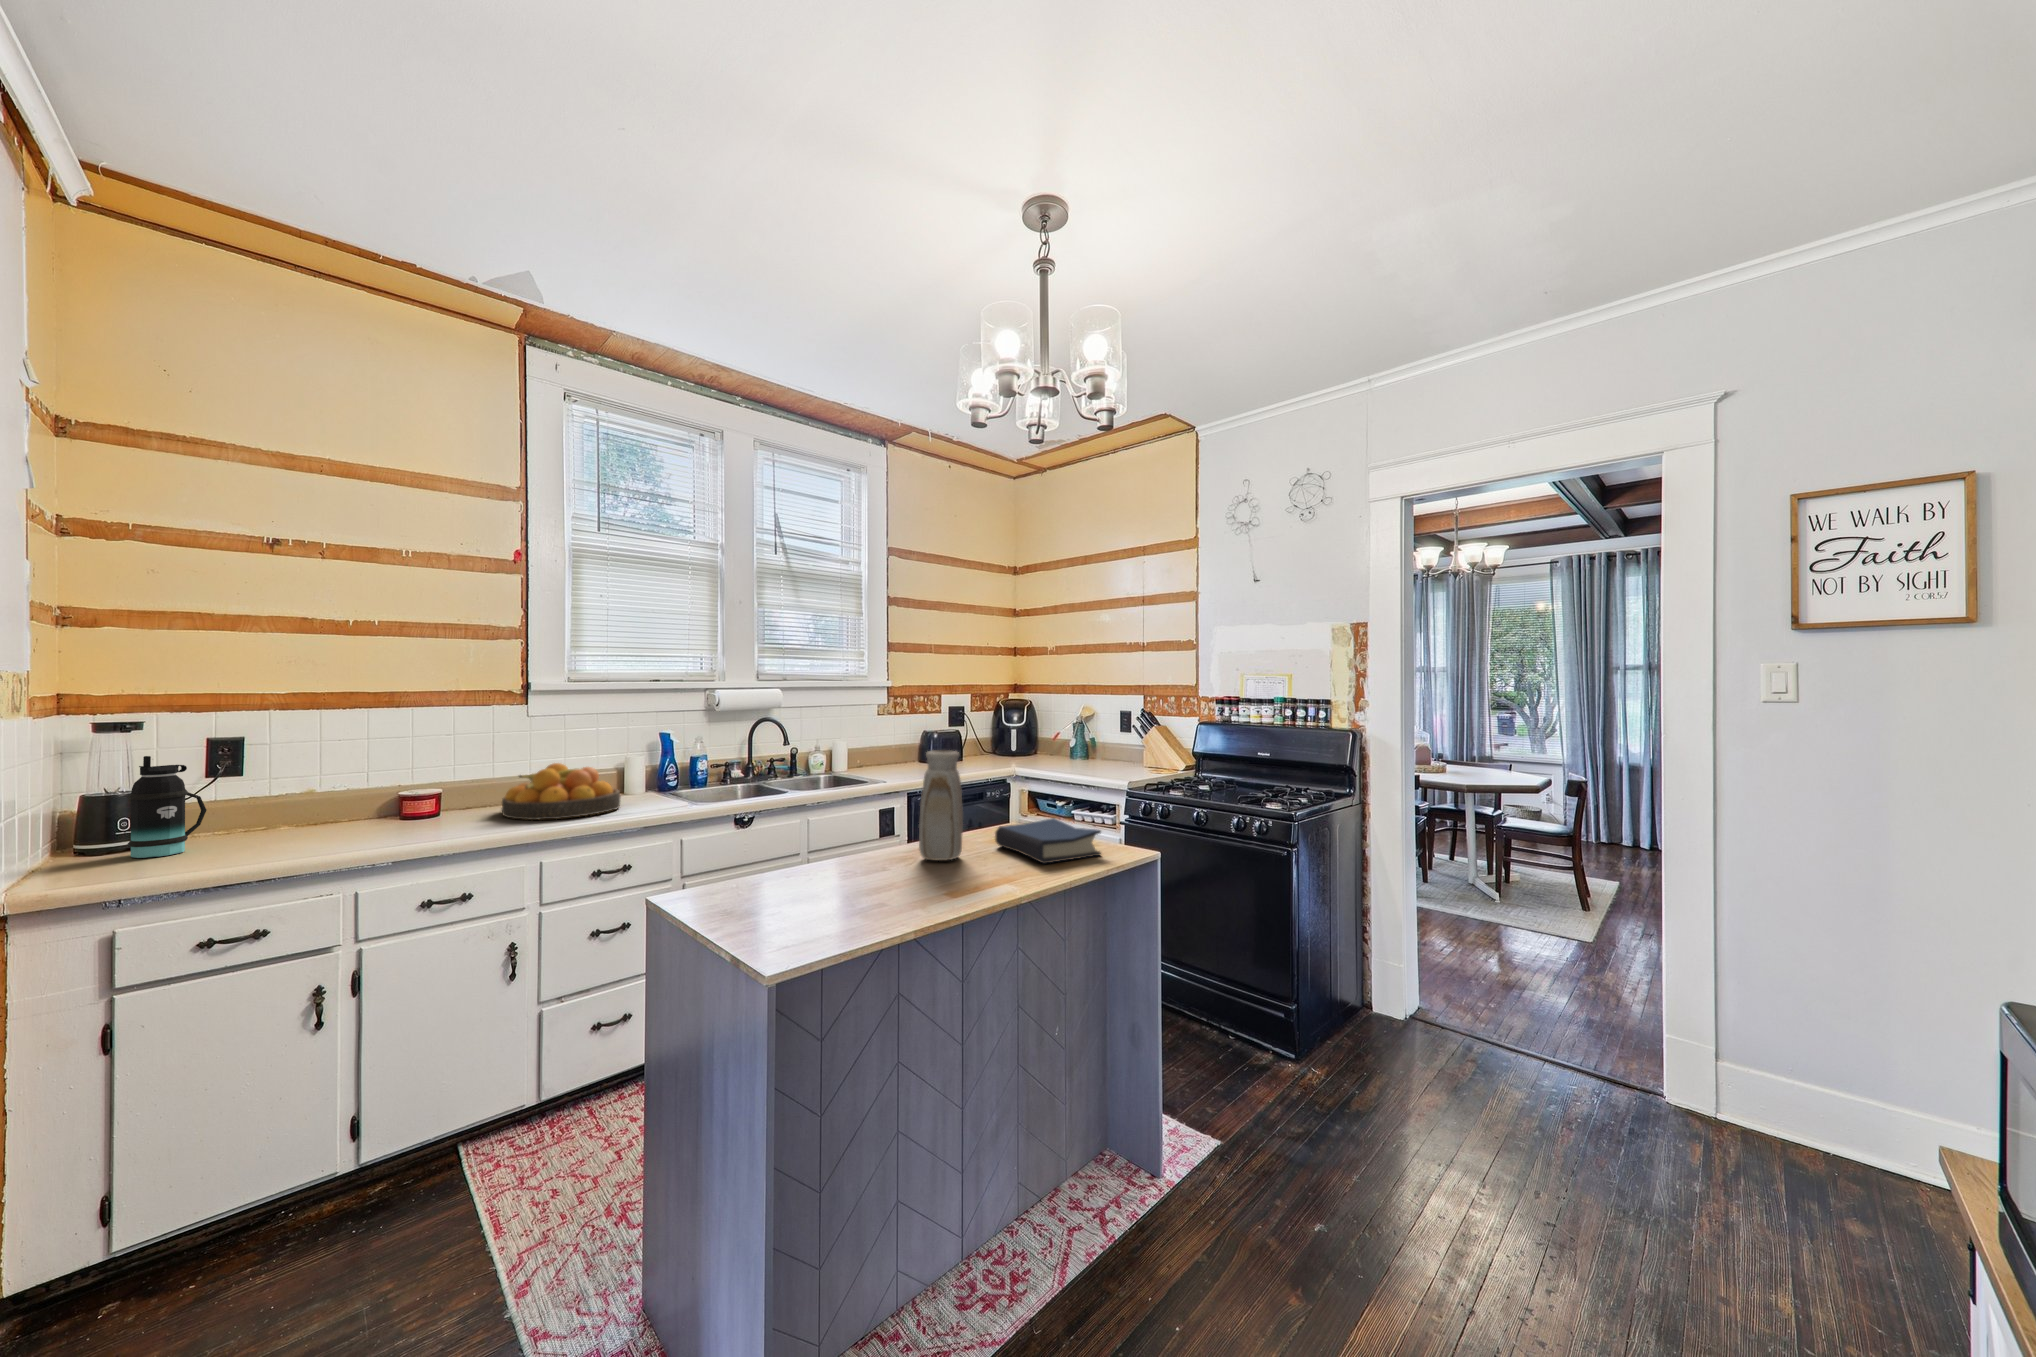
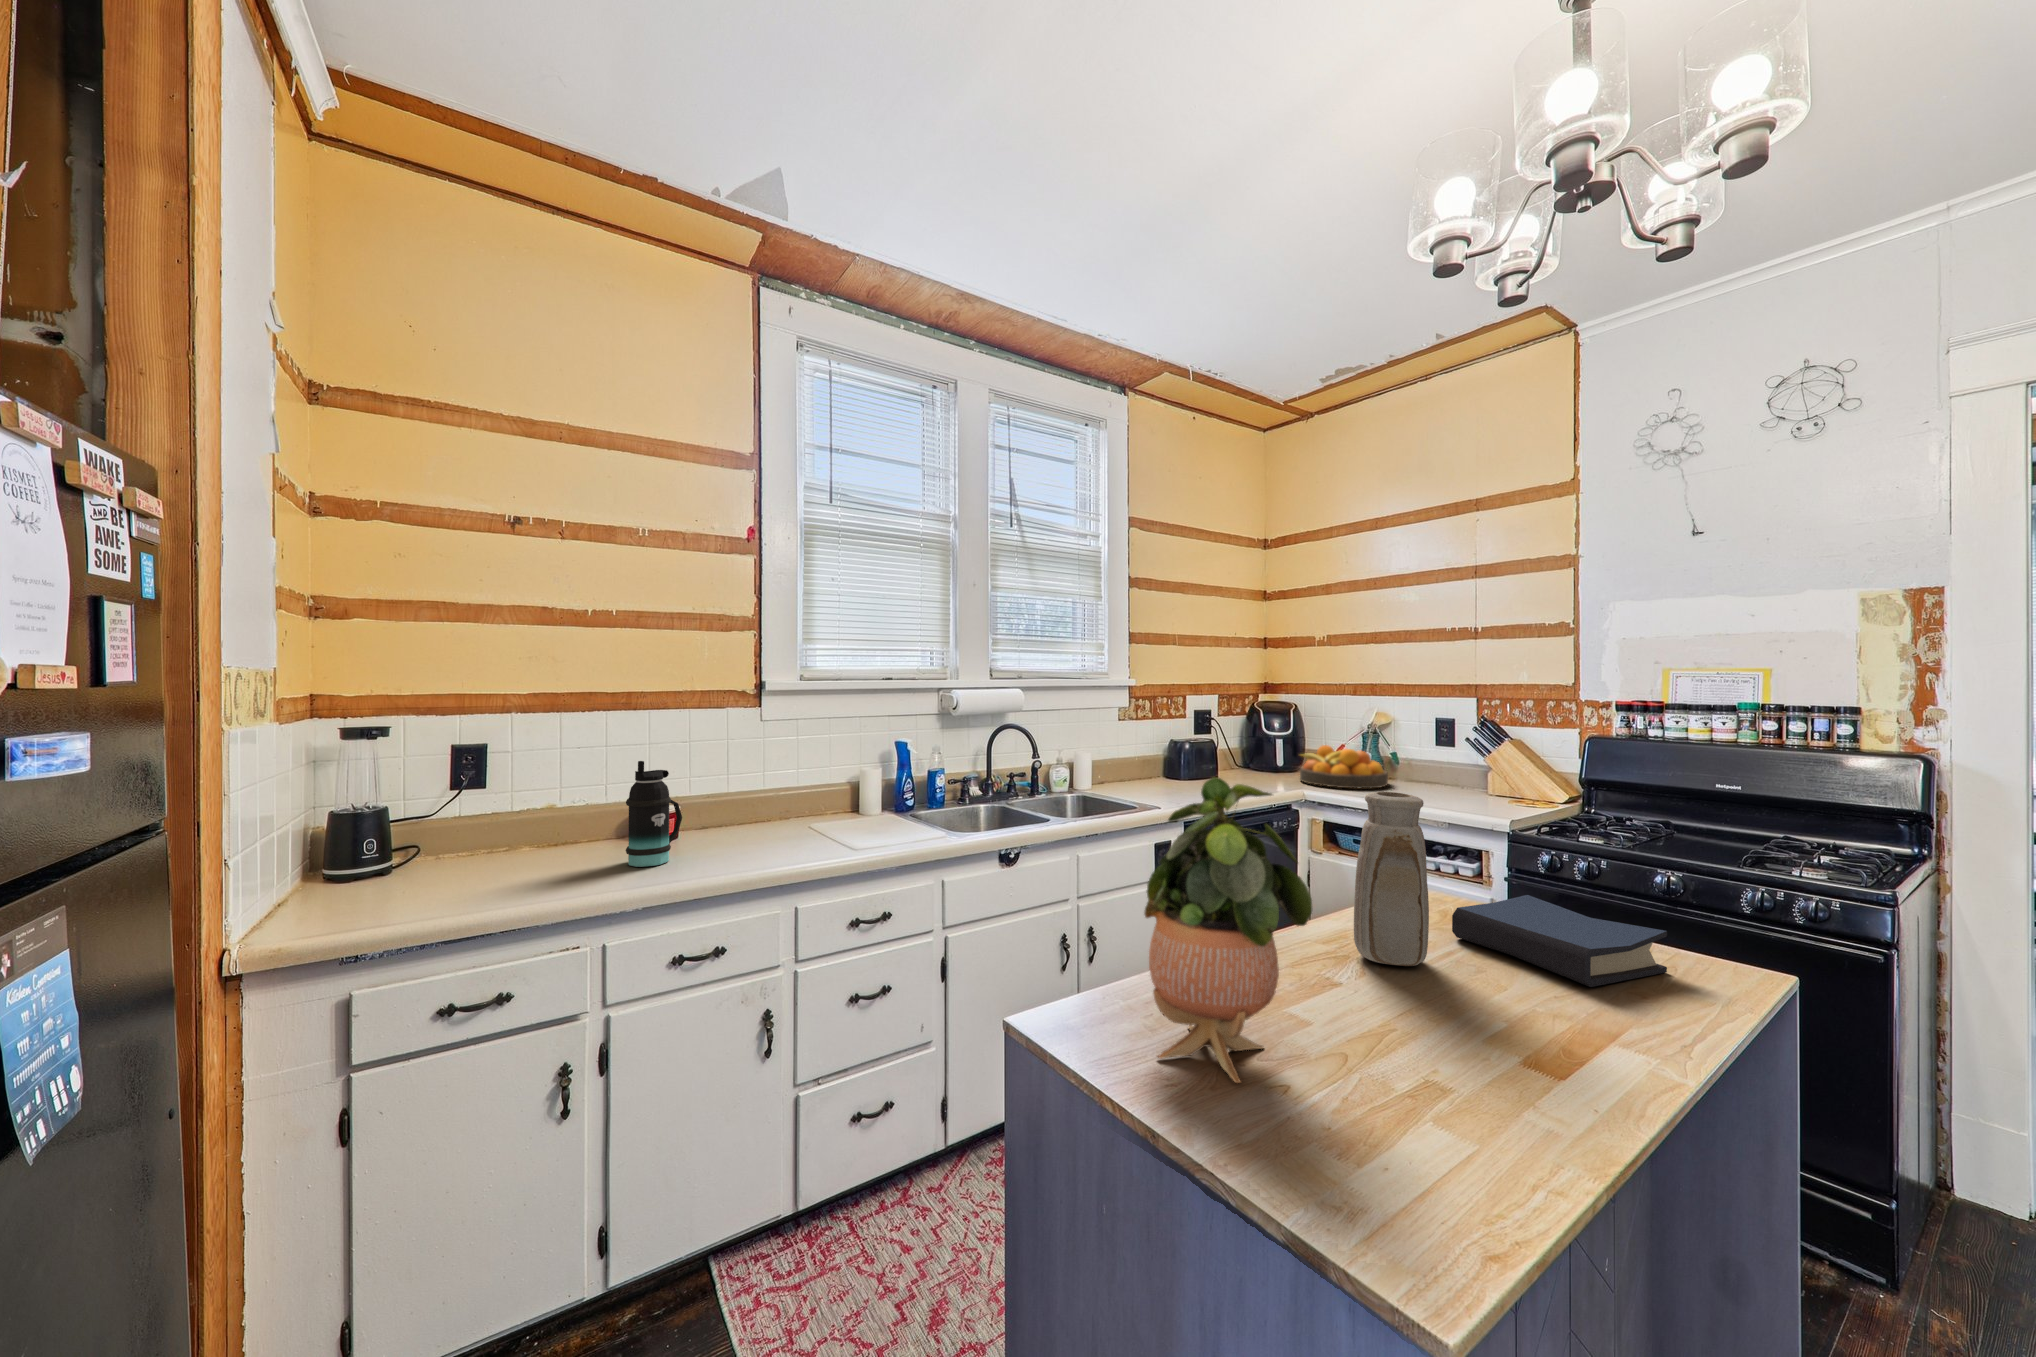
potted plant: none [731,737,836,915] -> present [1144,777,1312,1083]
bottle: present [128,756,207,858] -> present [626,761,682,867]
fruit bowl: present [502,763,620,820] -> present [1300,745,1388,788]

